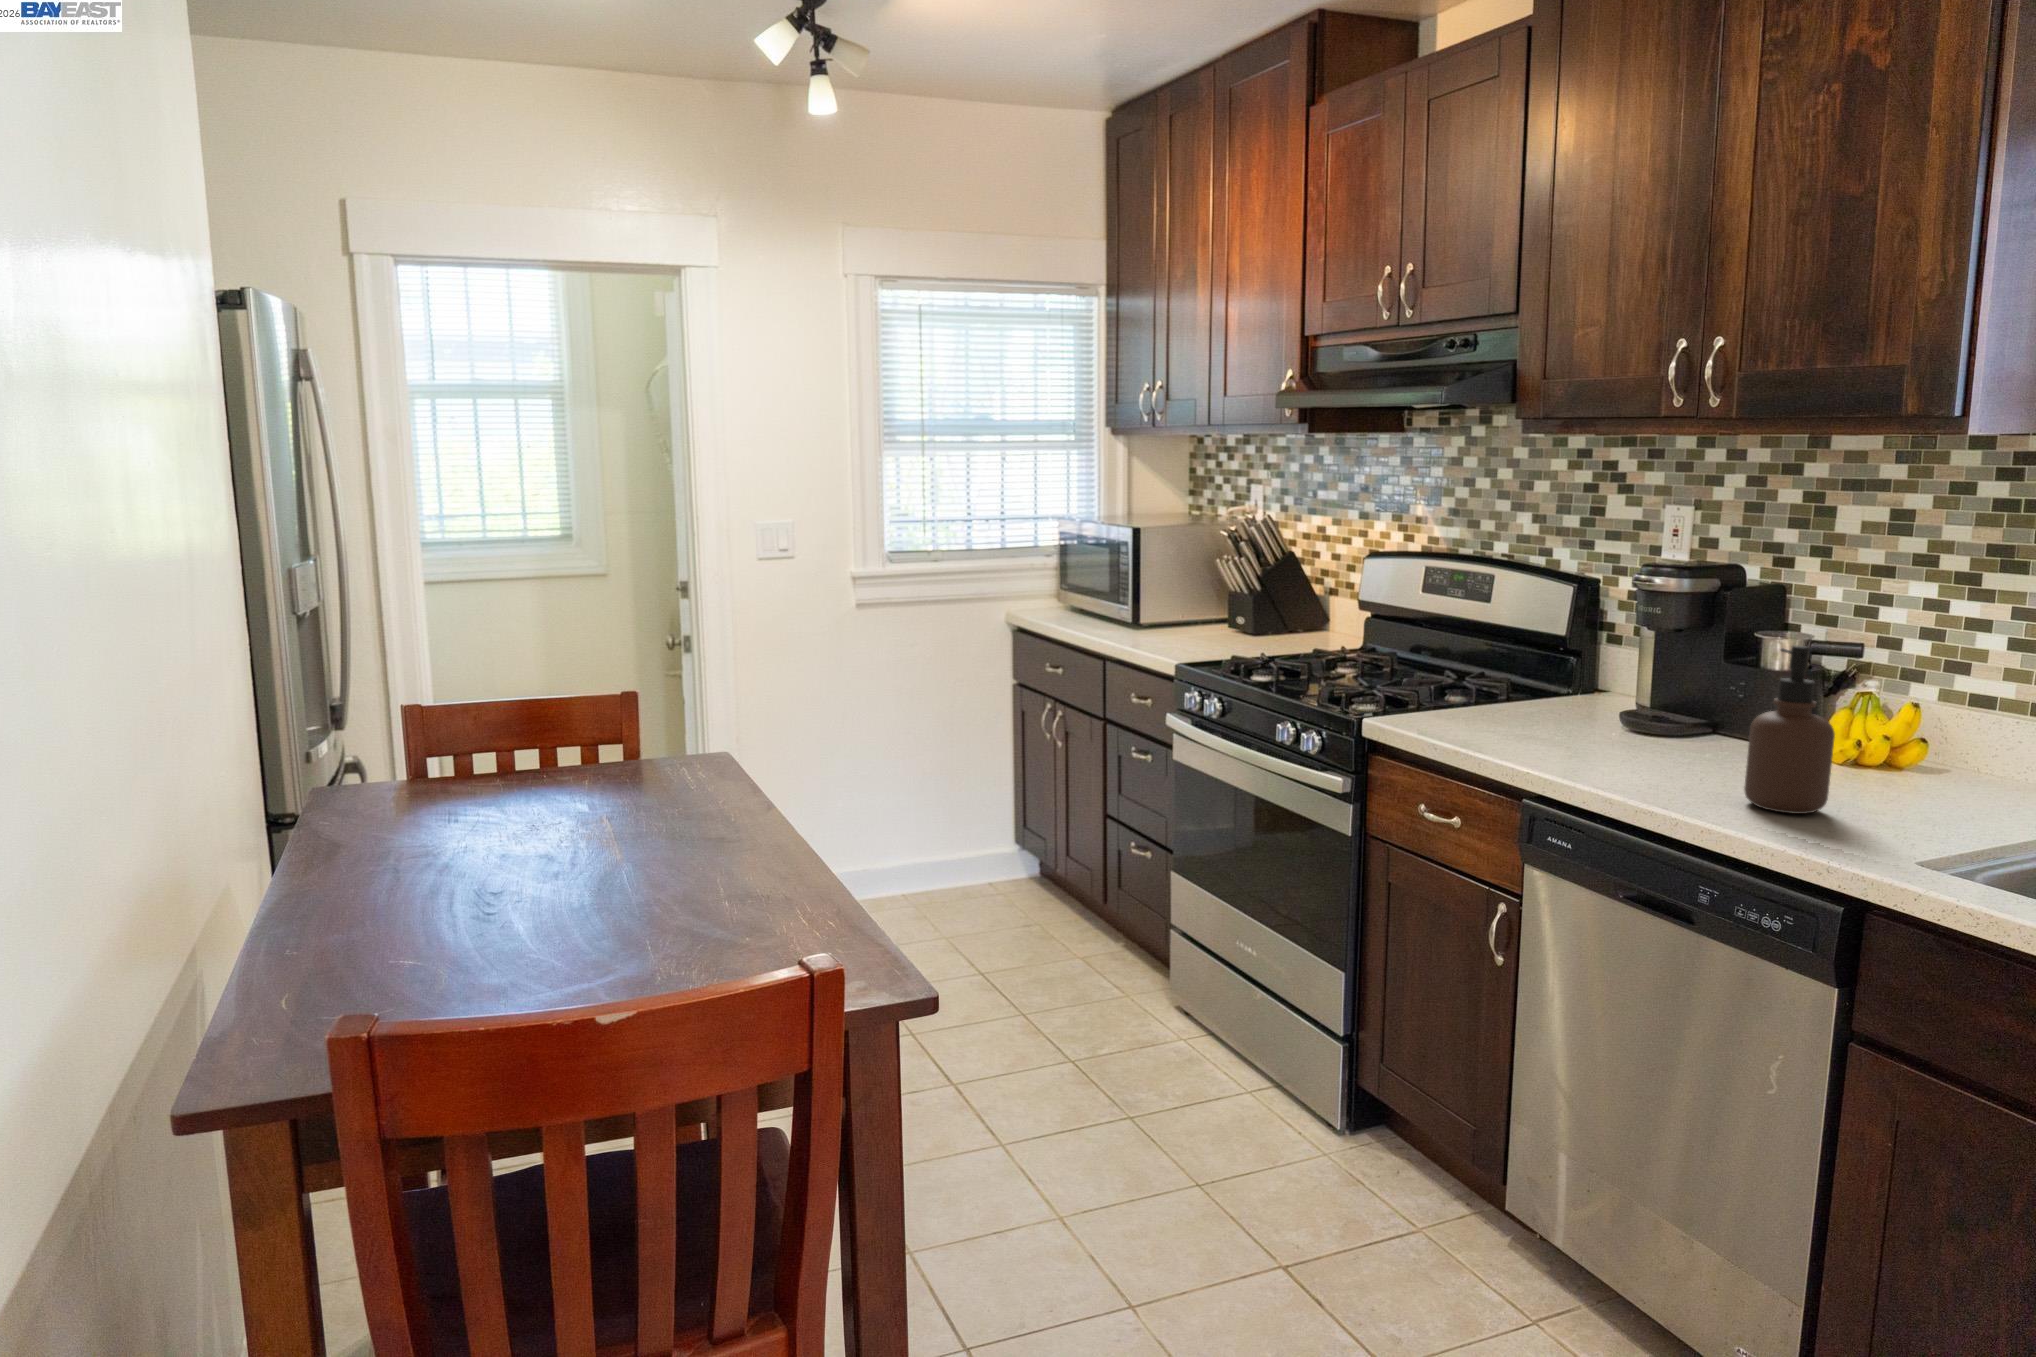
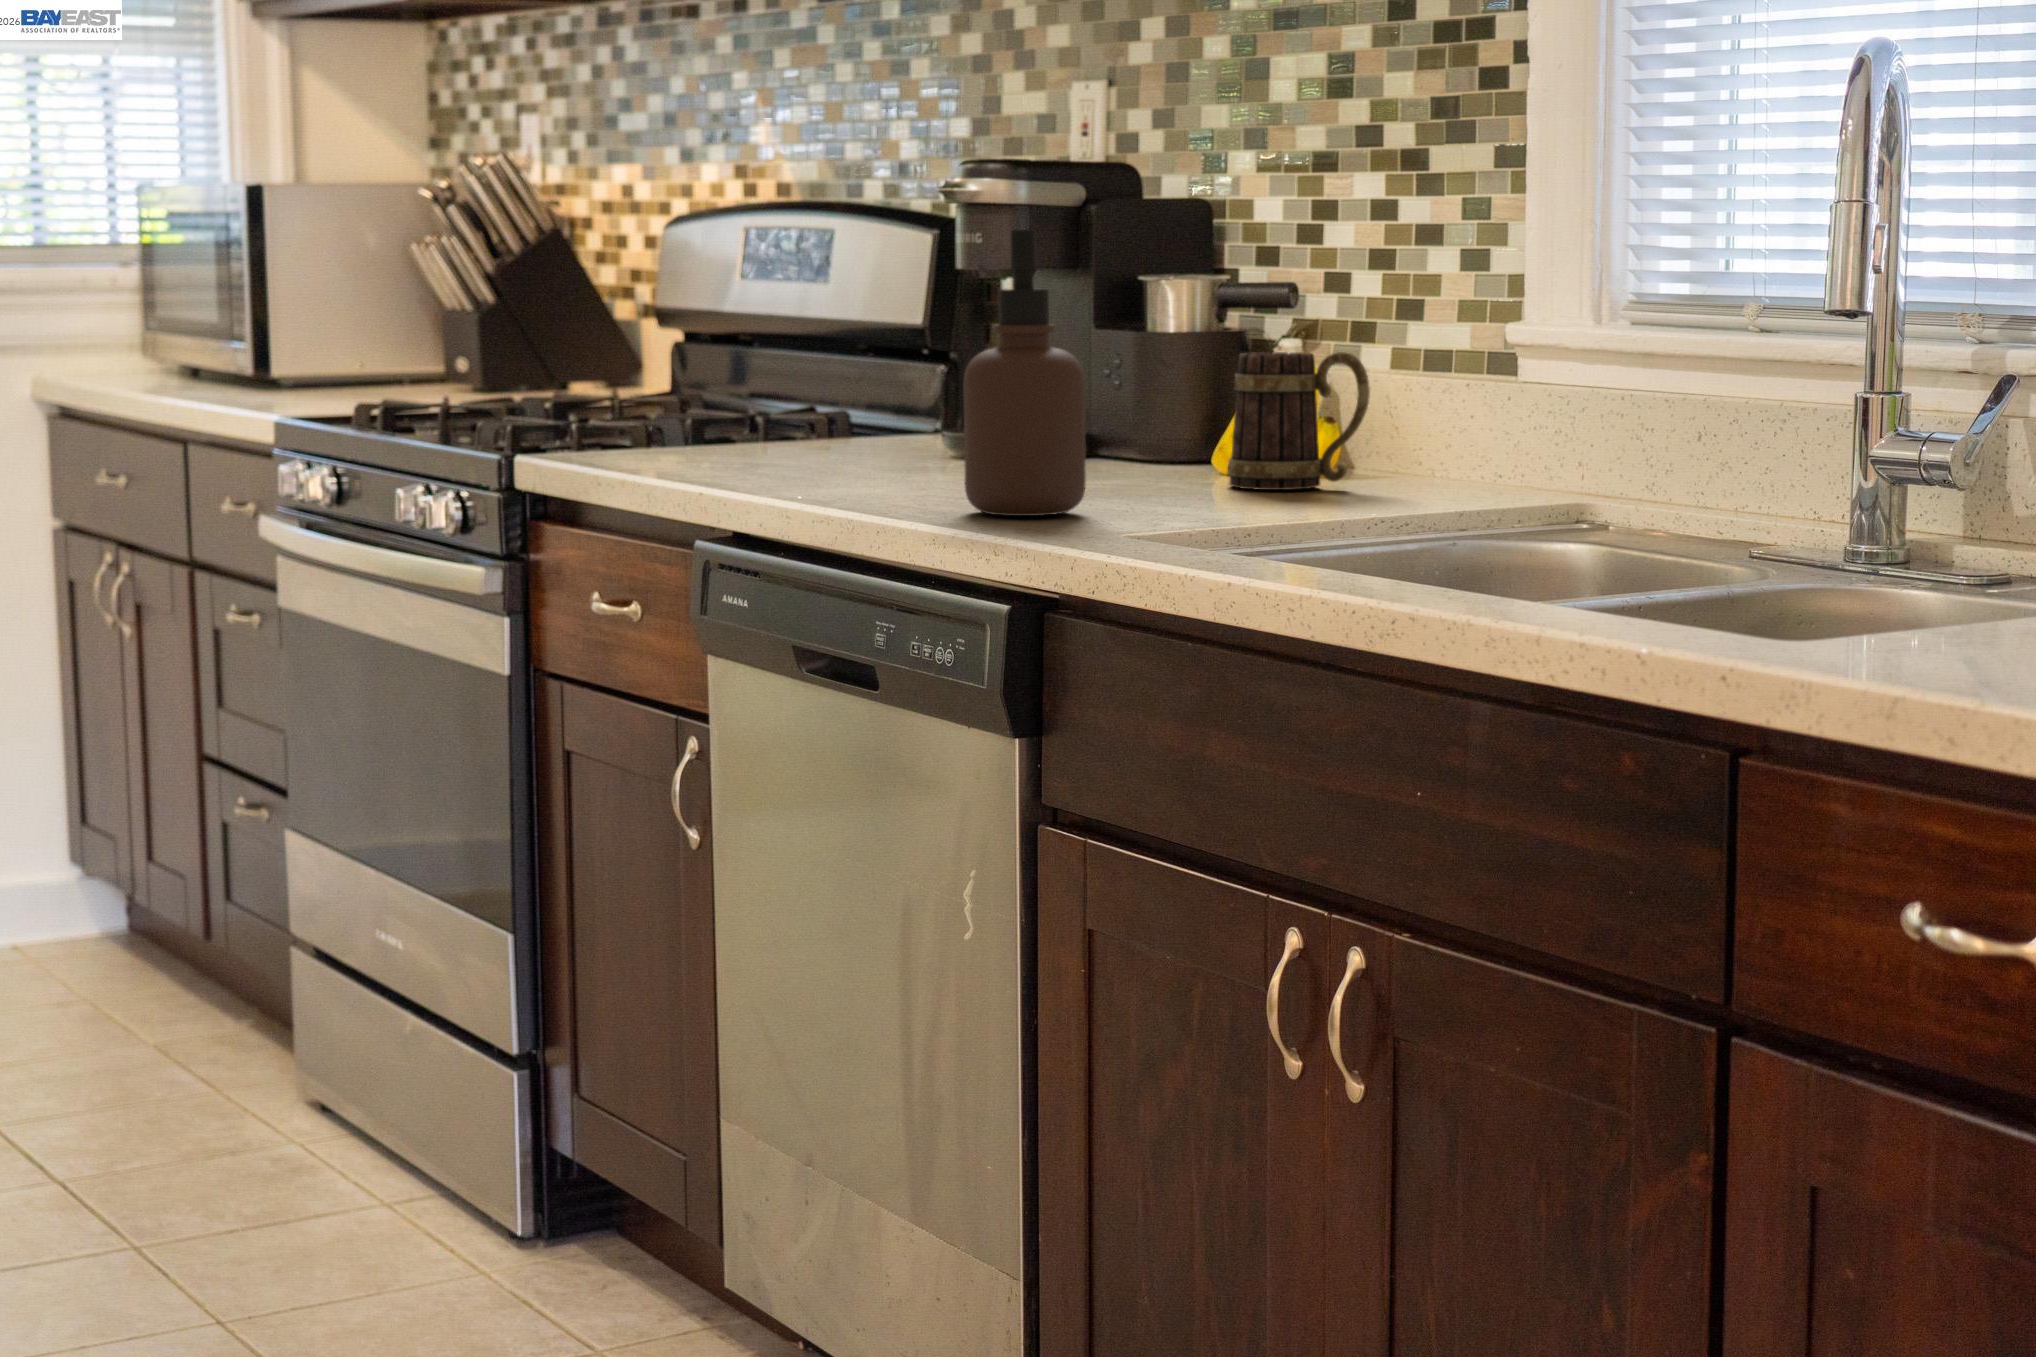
mug: none [1851,696,1959,782] -> present [1228,352,1370,490]

